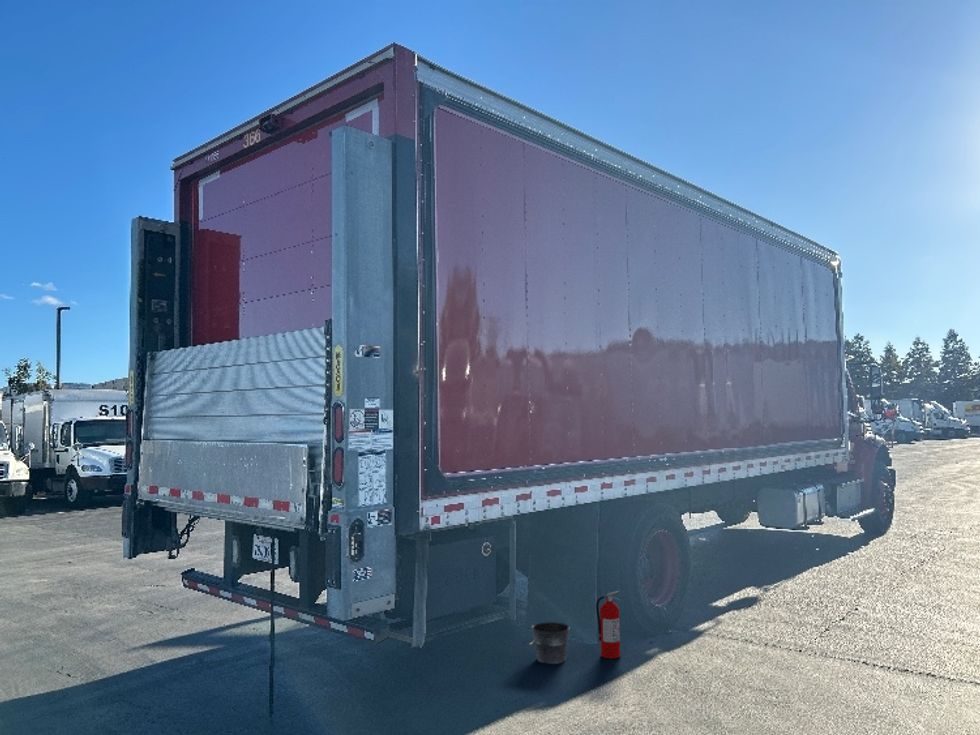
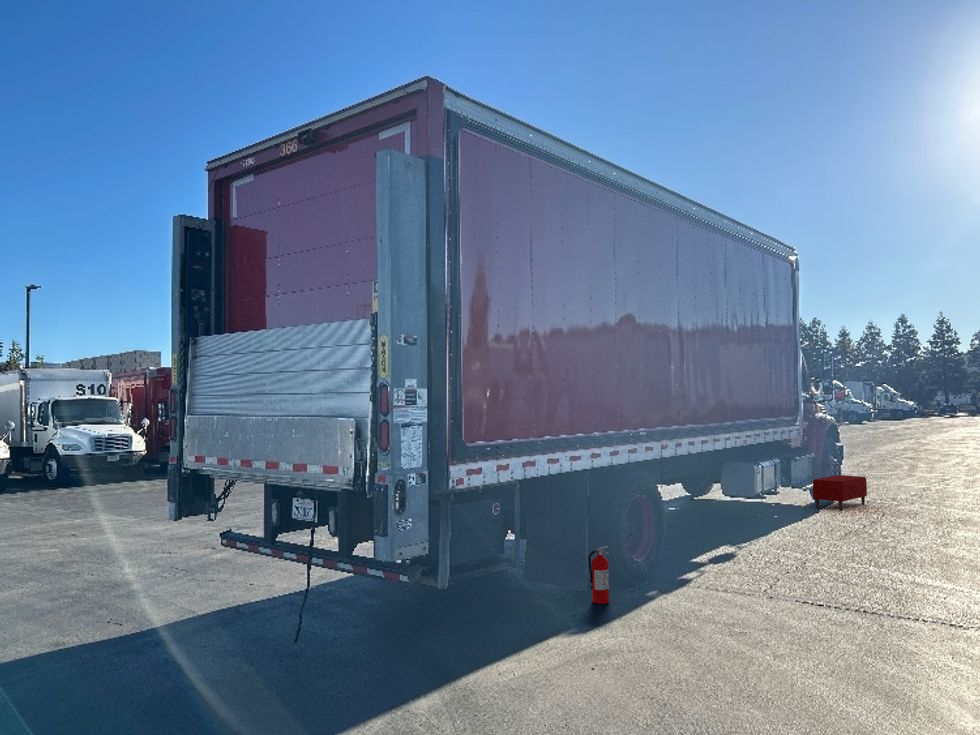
bench: none [863,503,925,543] -> present [813,475,867,511]
bucket: present [529,622,570,664] -> none [530,574,566,609]

